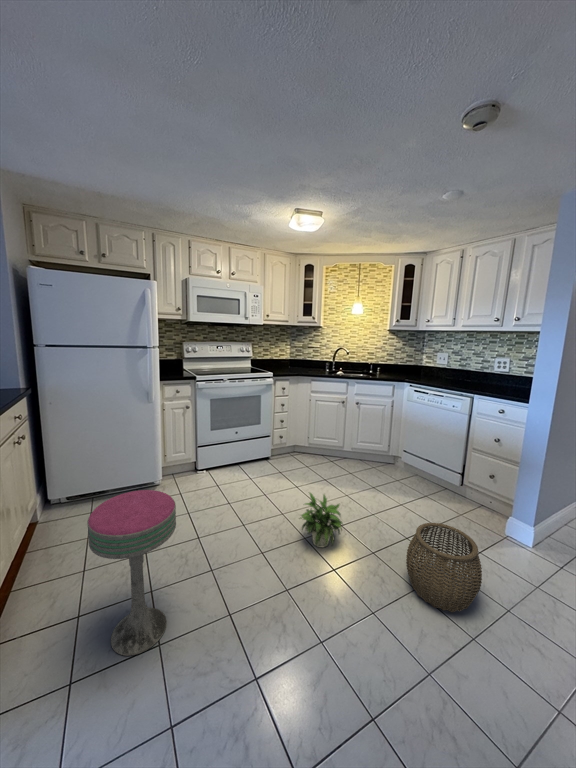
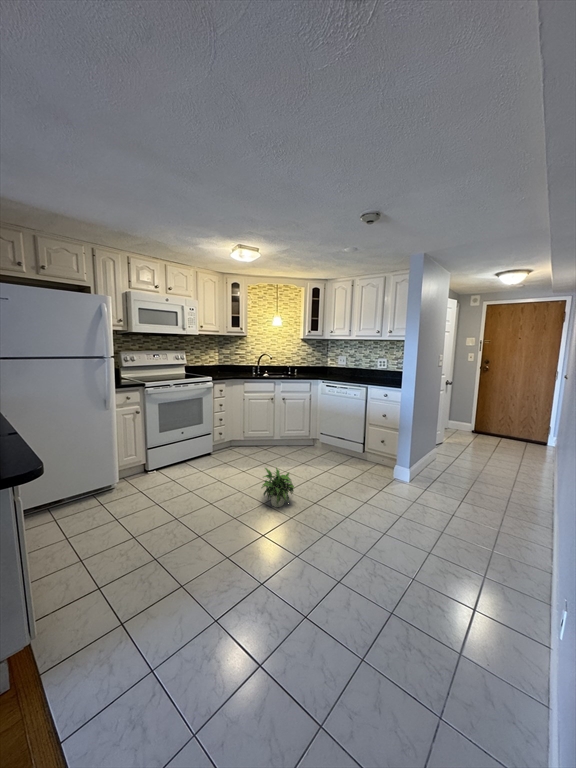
bar stool: present [87,490,176,656] -> none [127,471,193,598]
woven basket: present [406,523,482,612] -> none [341,472,387,524]

